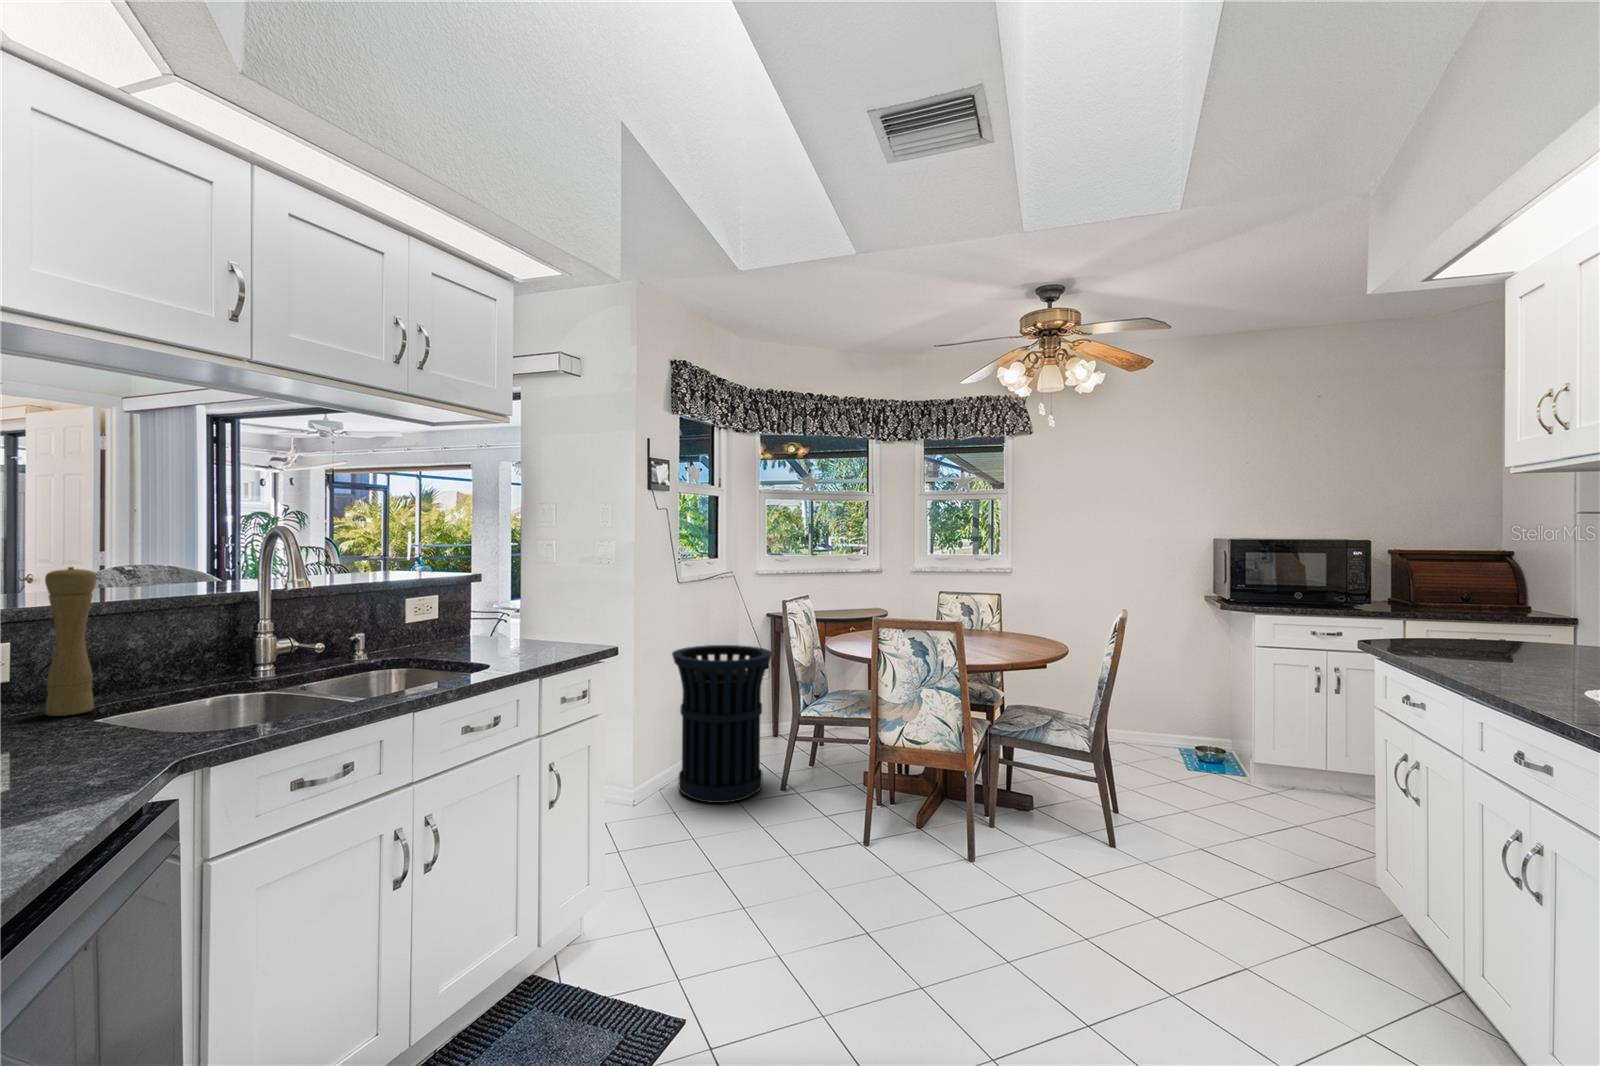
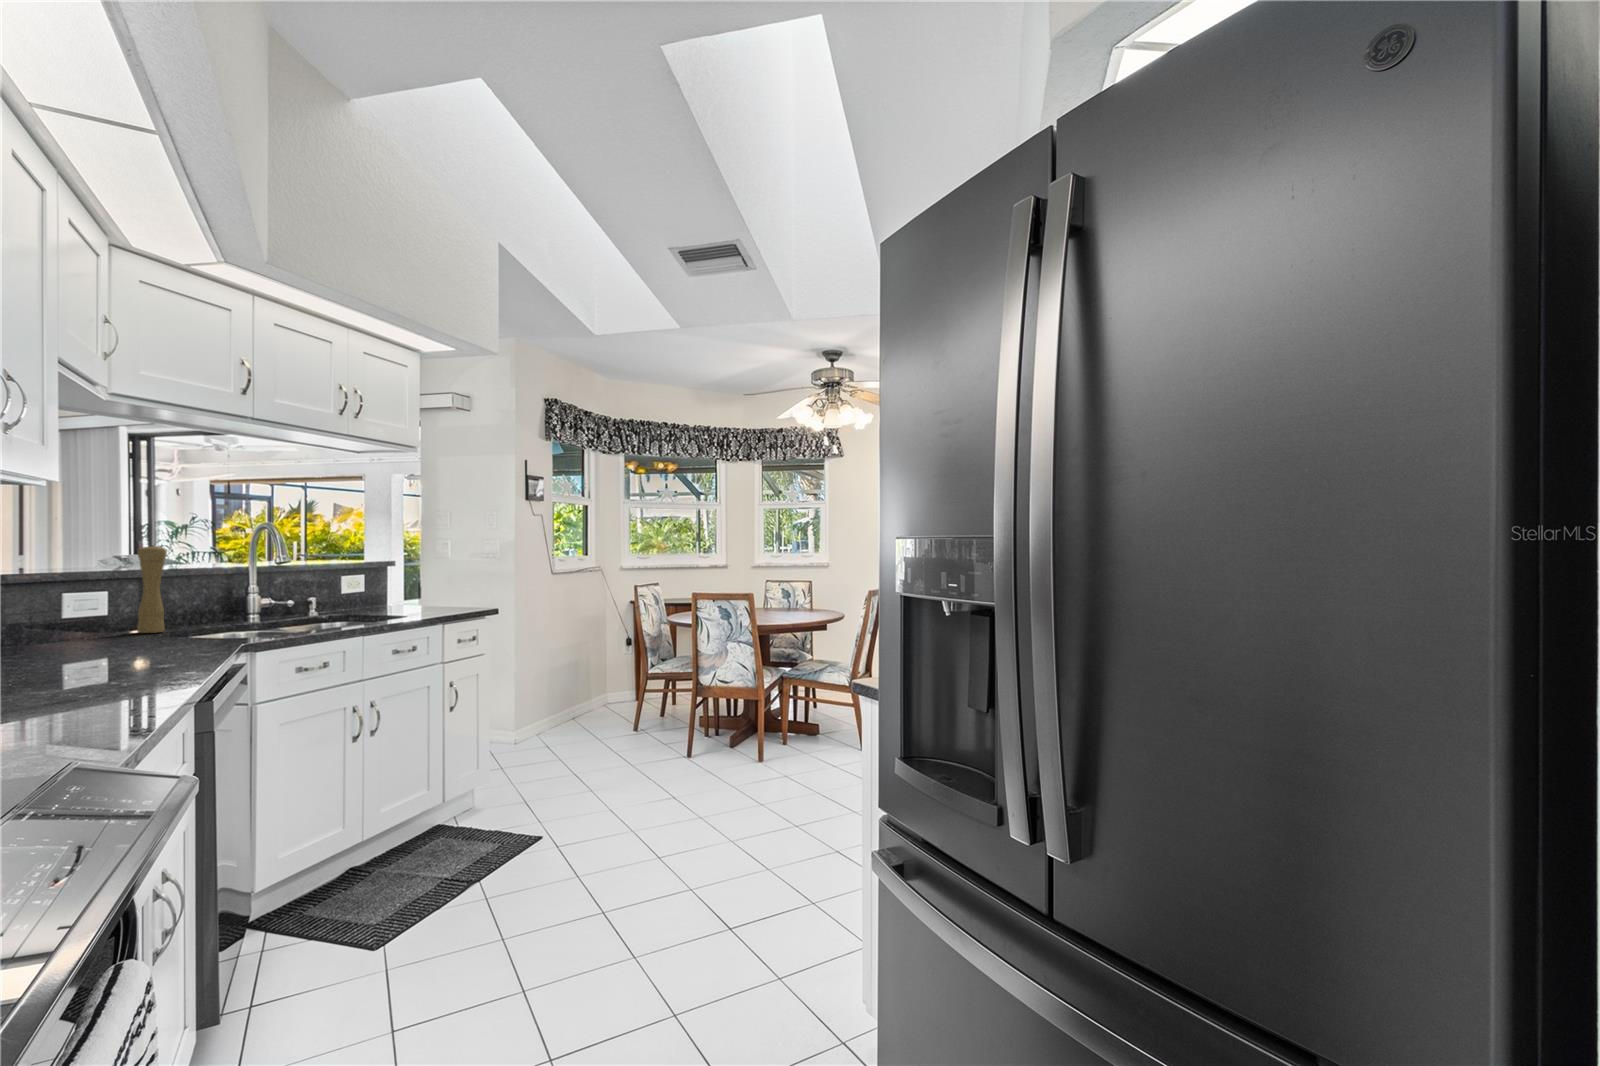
trash can: present [672,645,772,803] -> none [545,623,625,740]

